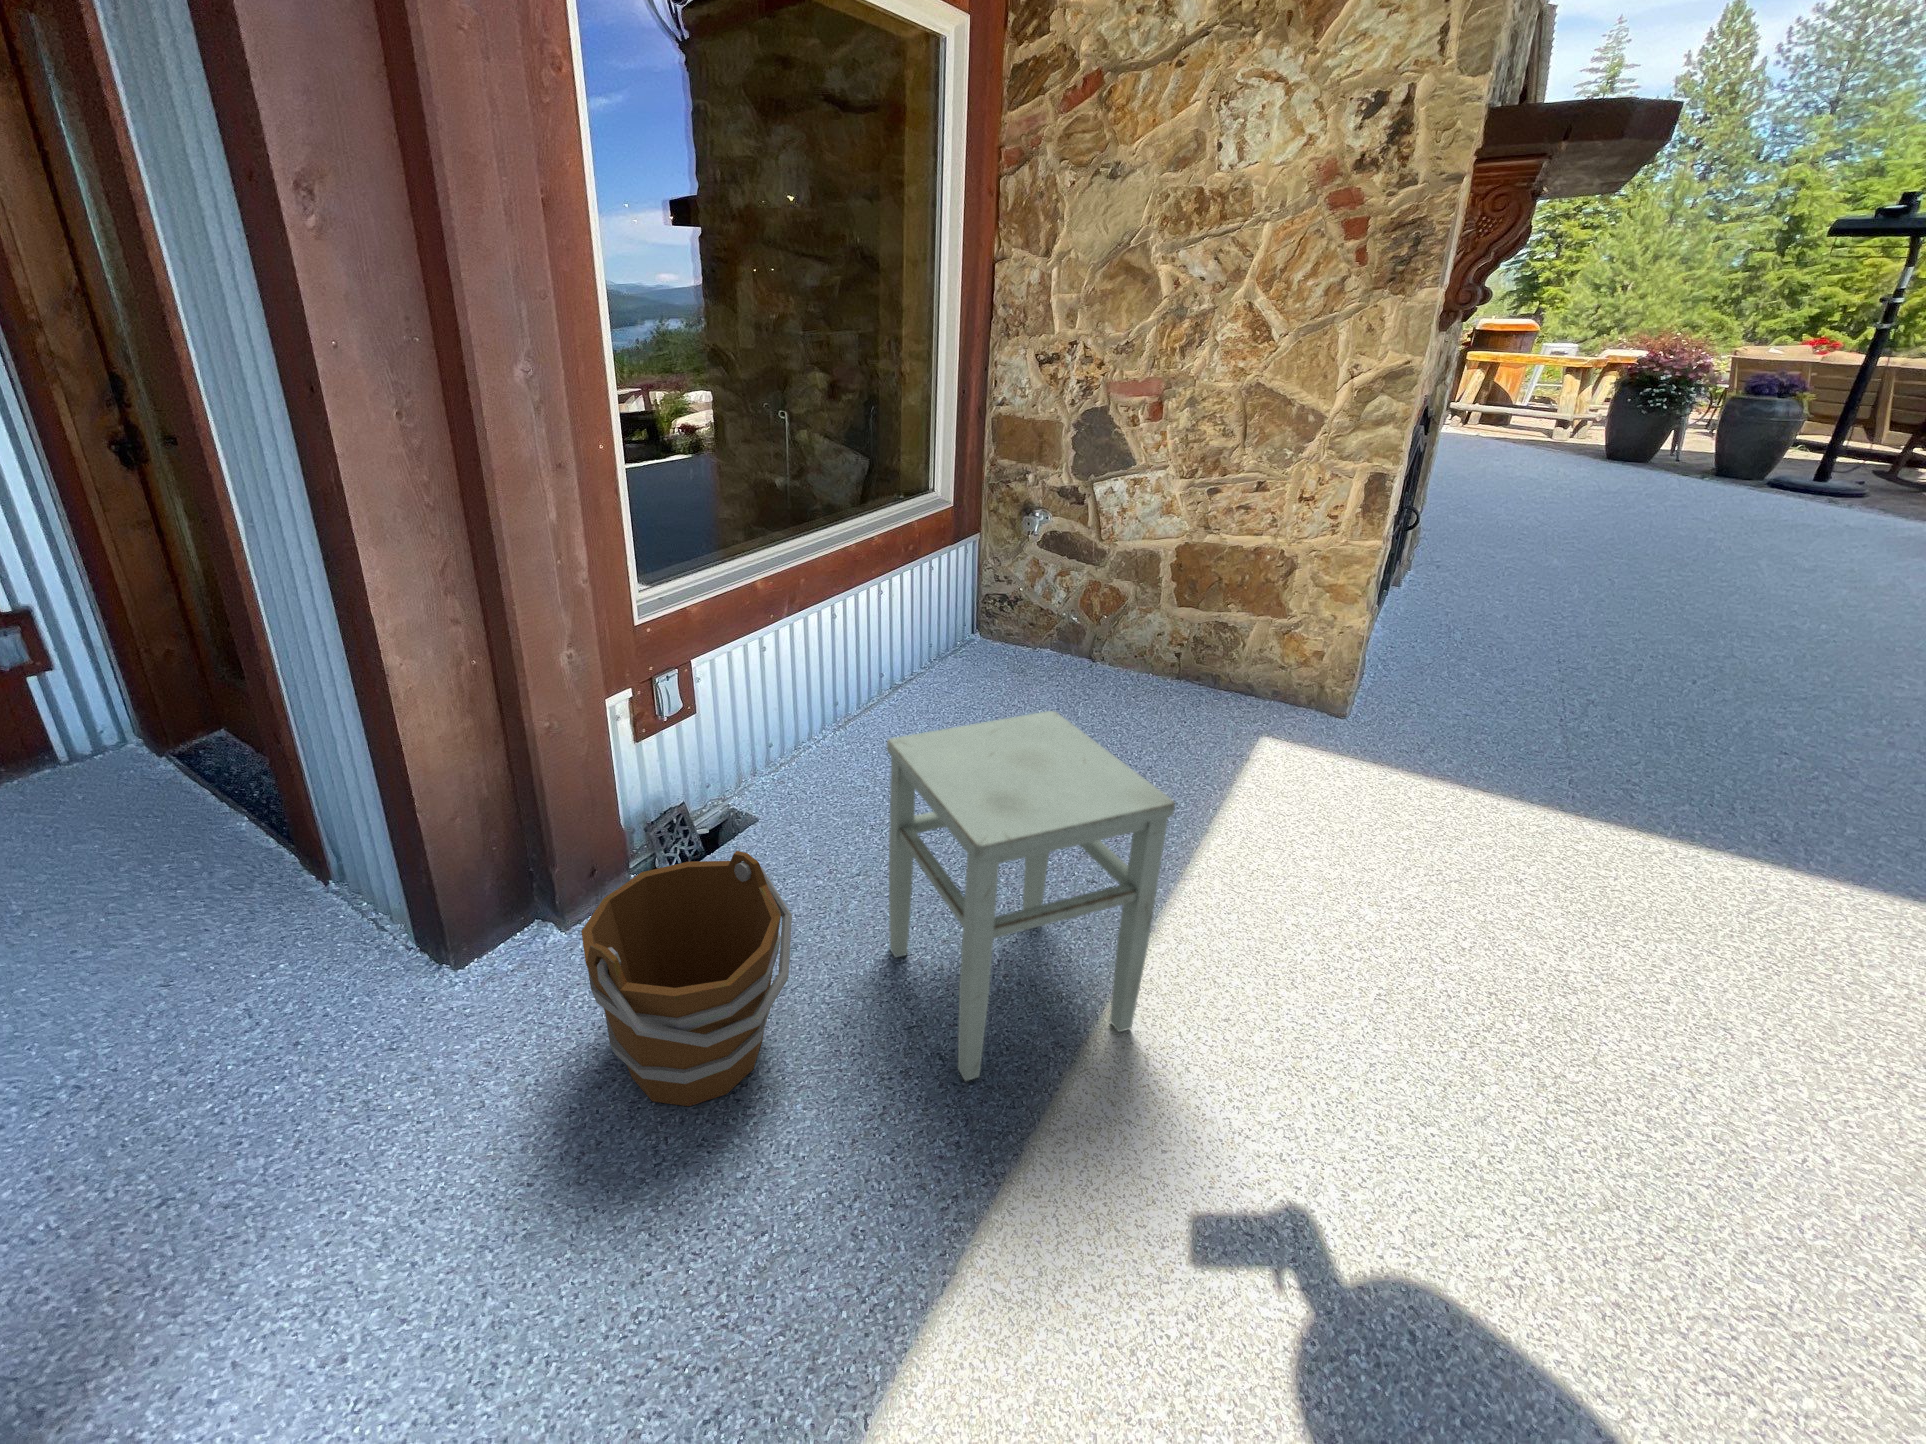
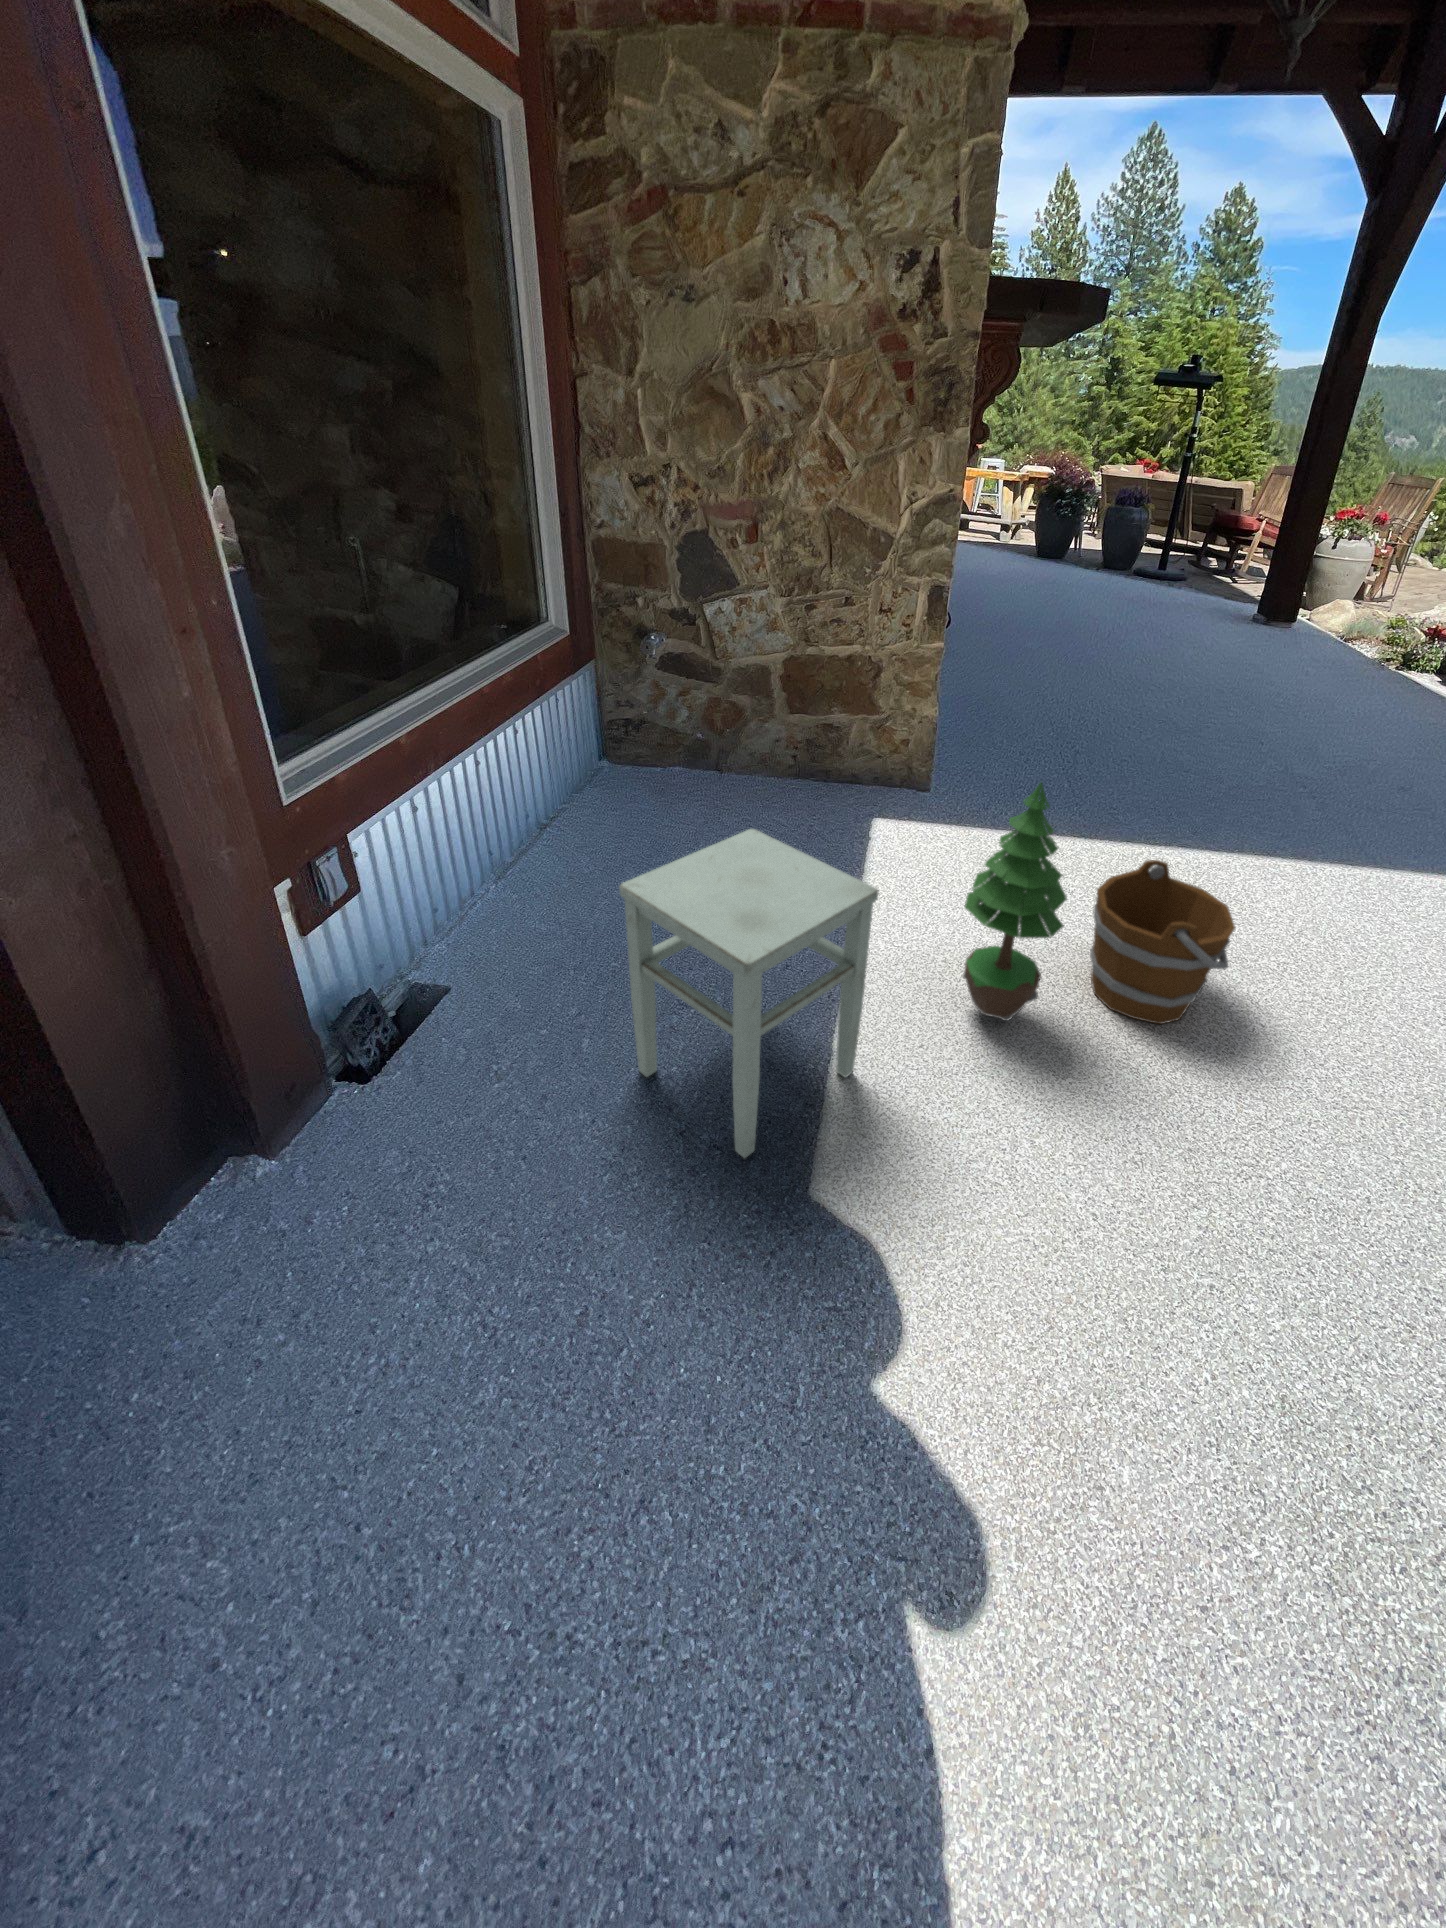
potted tree: none [1314,707,1480,1033] -> present [963,783,1067,1021]
bucket: present [581,851,792,1106] -> present [1090,860,1235,1024]

